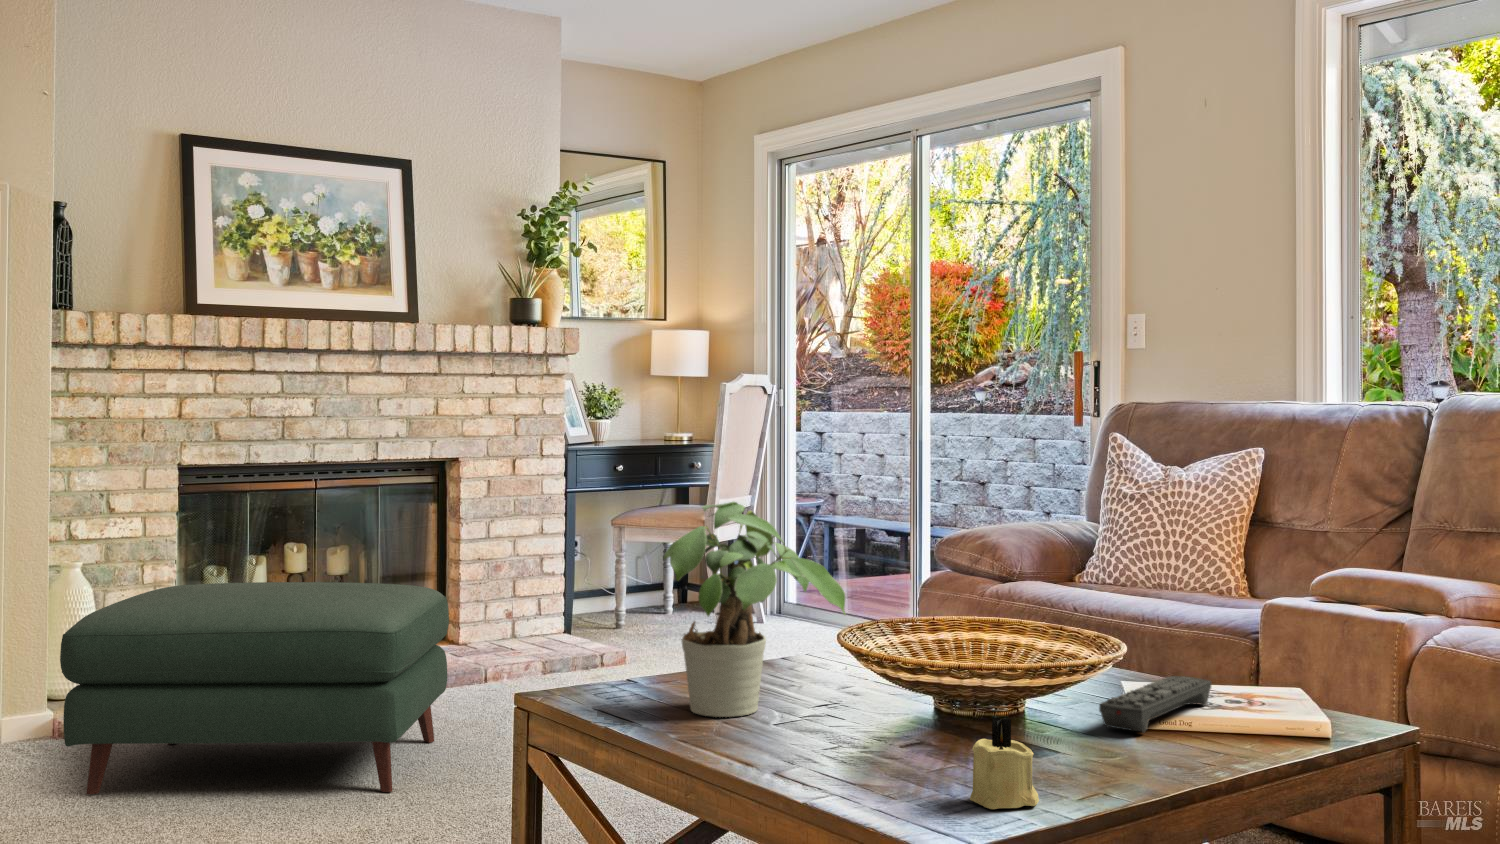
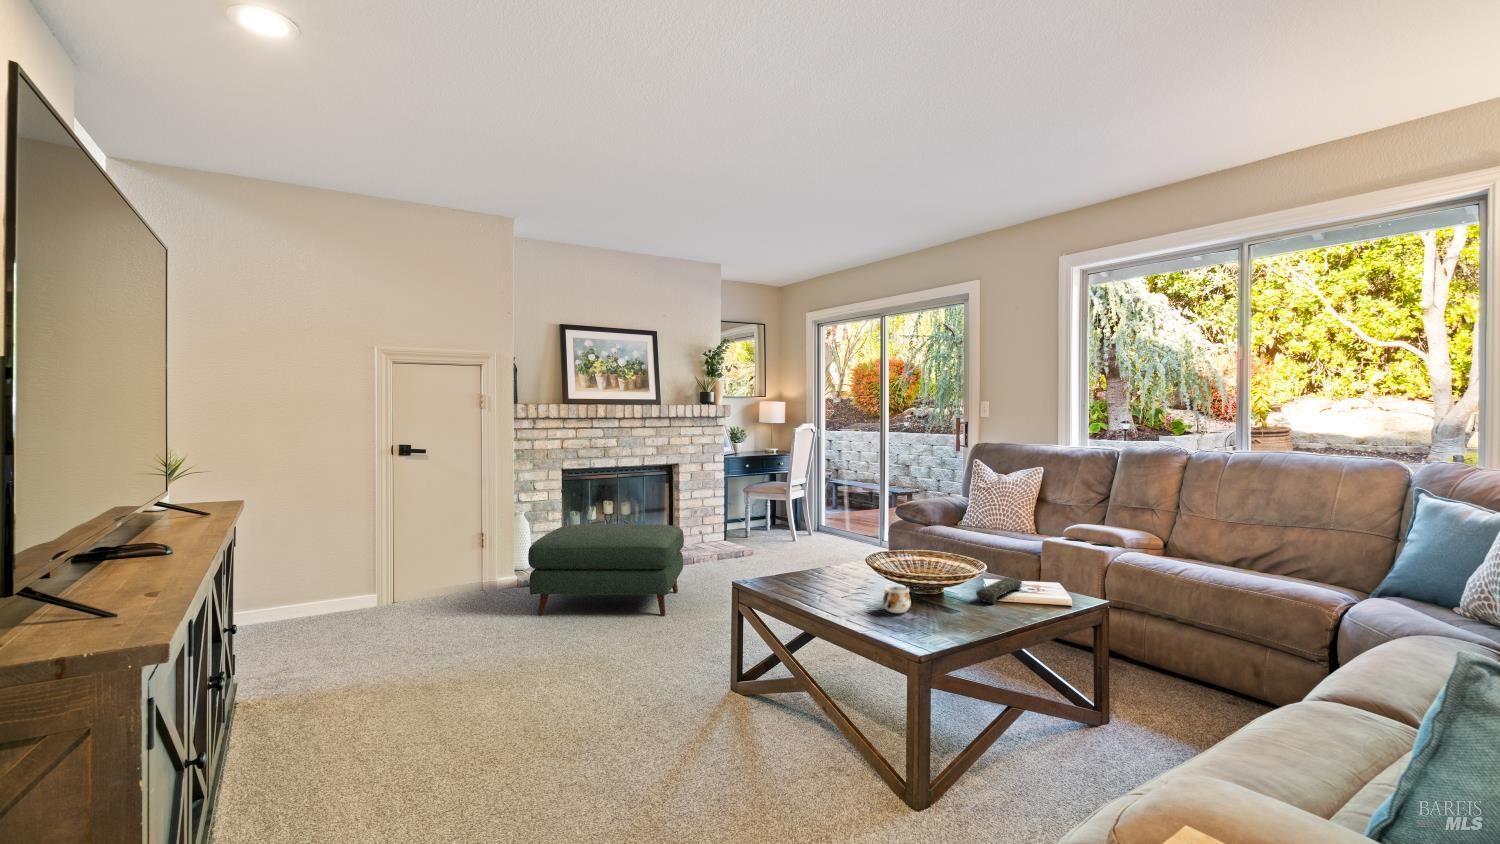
potted plant: present [664,502,846,717] -> none [795,506,871,594]
mug: none [870,689,951,756] -> present [883,586,916,613]
candle: present [970,718,1039,809] -> none [927,601,955,638]

